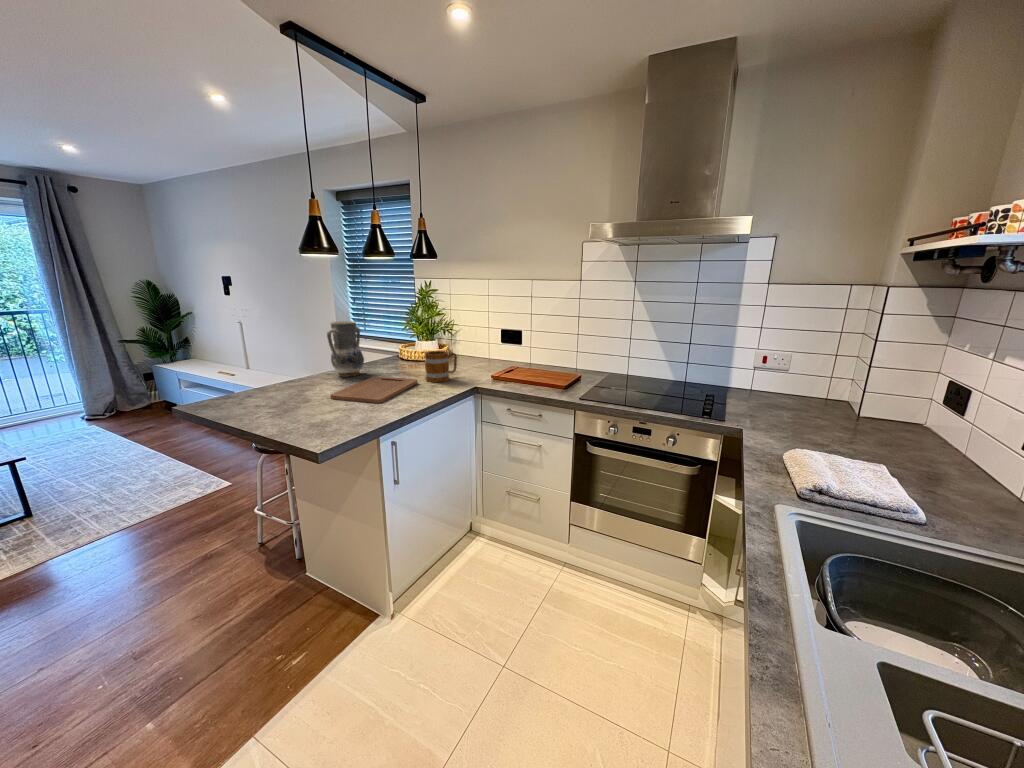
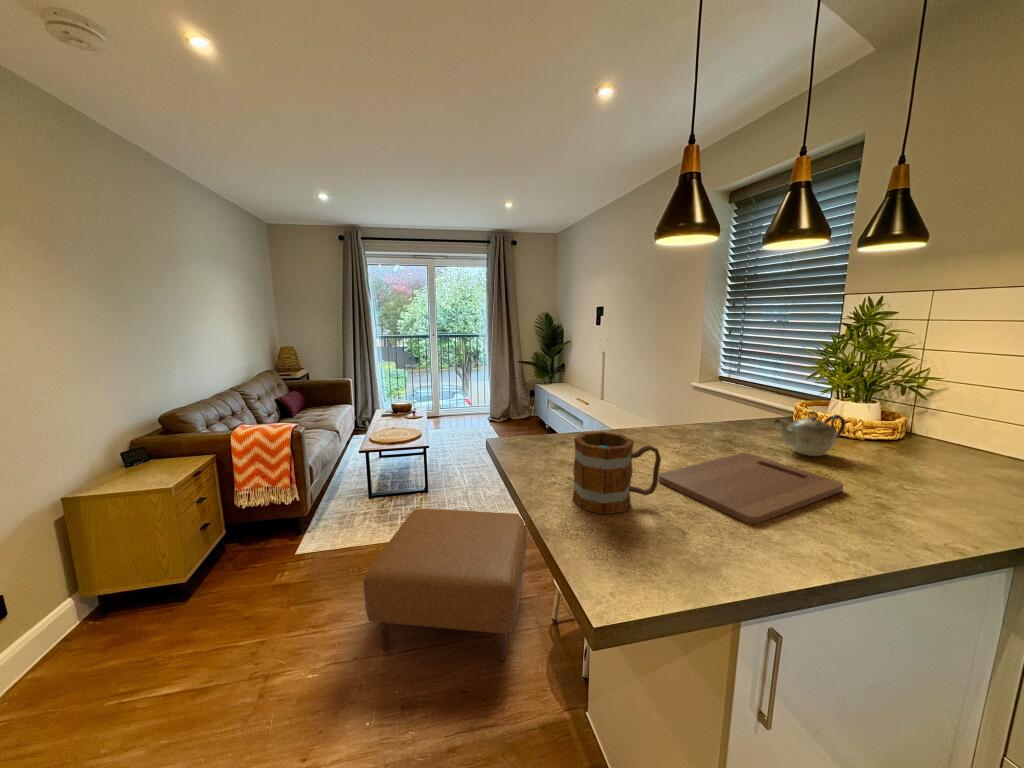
vase: present [327,321,364,376] -> none [677,354,731,442]
teapot: none [386,349,419,372] -> present [772,411,845,456]
mug: present [424,351,457,382] -> present [573,432,661,514]
ottoman: none [37,478,234,645] -> present [363,509,527,661]

